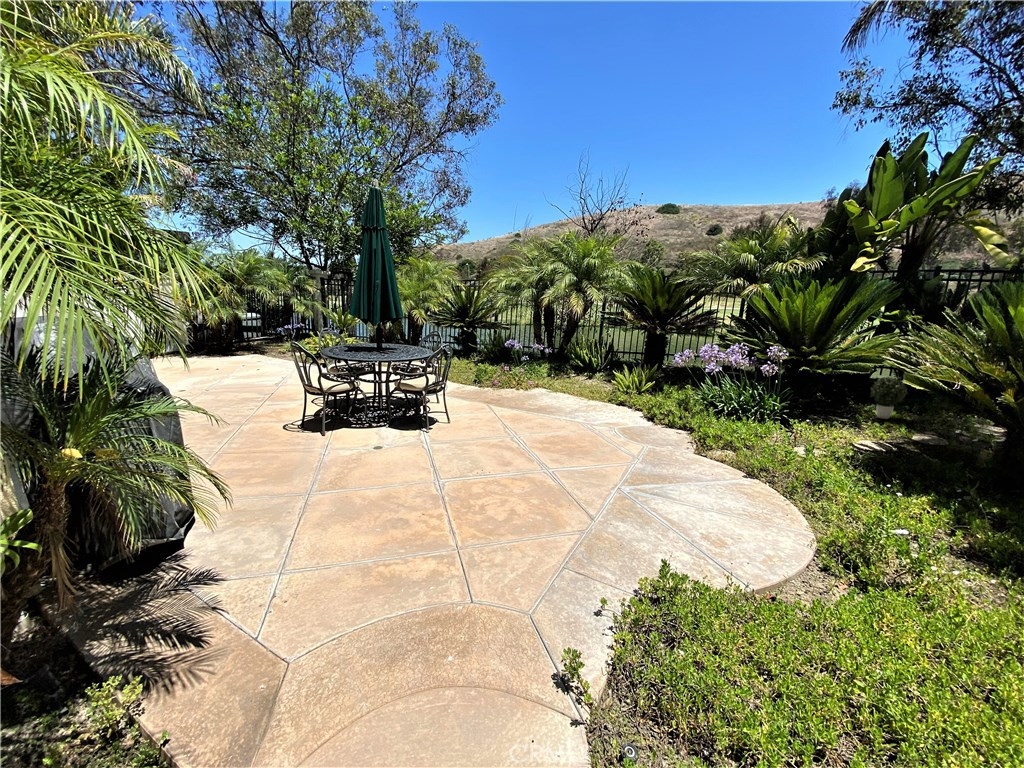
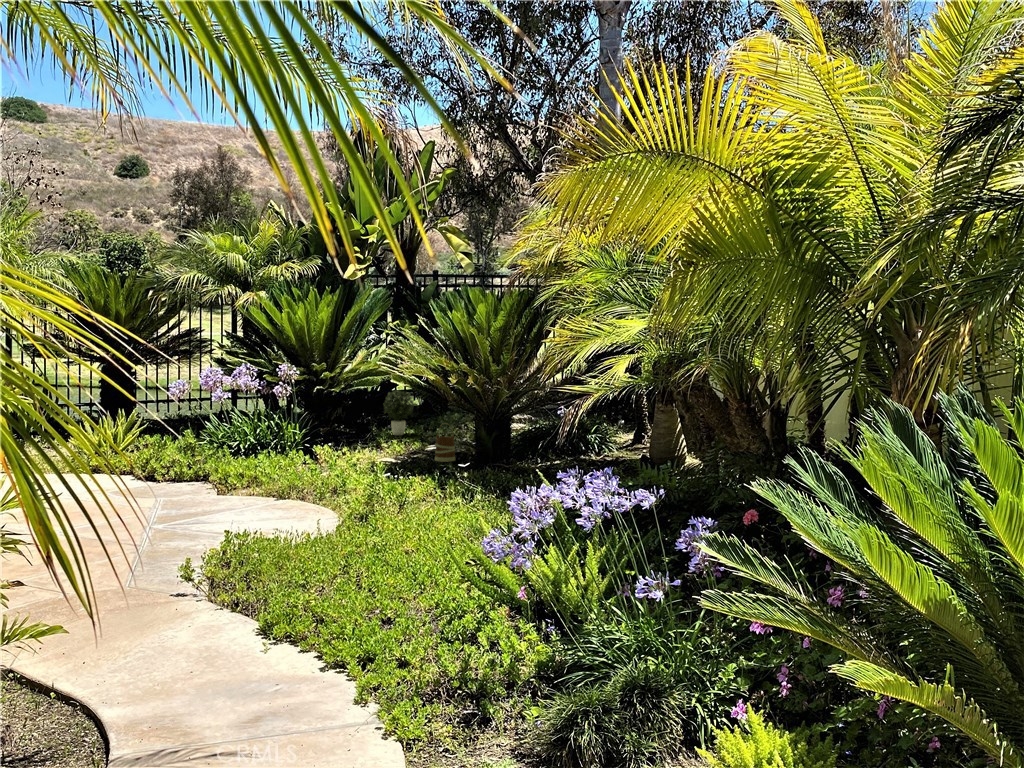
wooden bucket: none [931,429,965,472] -> present [435,428,455,462]

